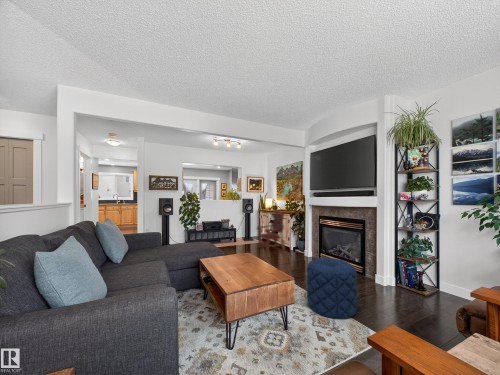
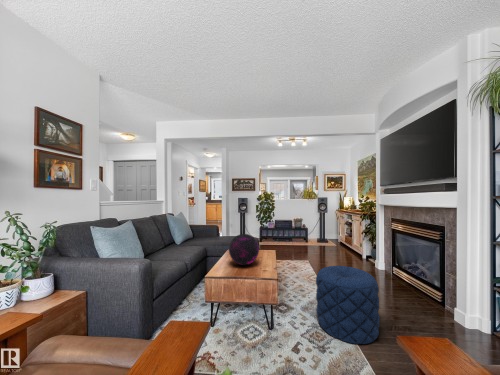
armchair: present [257,211,285,252] -> none [324,211,356,256]
decorative orb: none [230,240,262,273] -> present [229,234,259,265]

